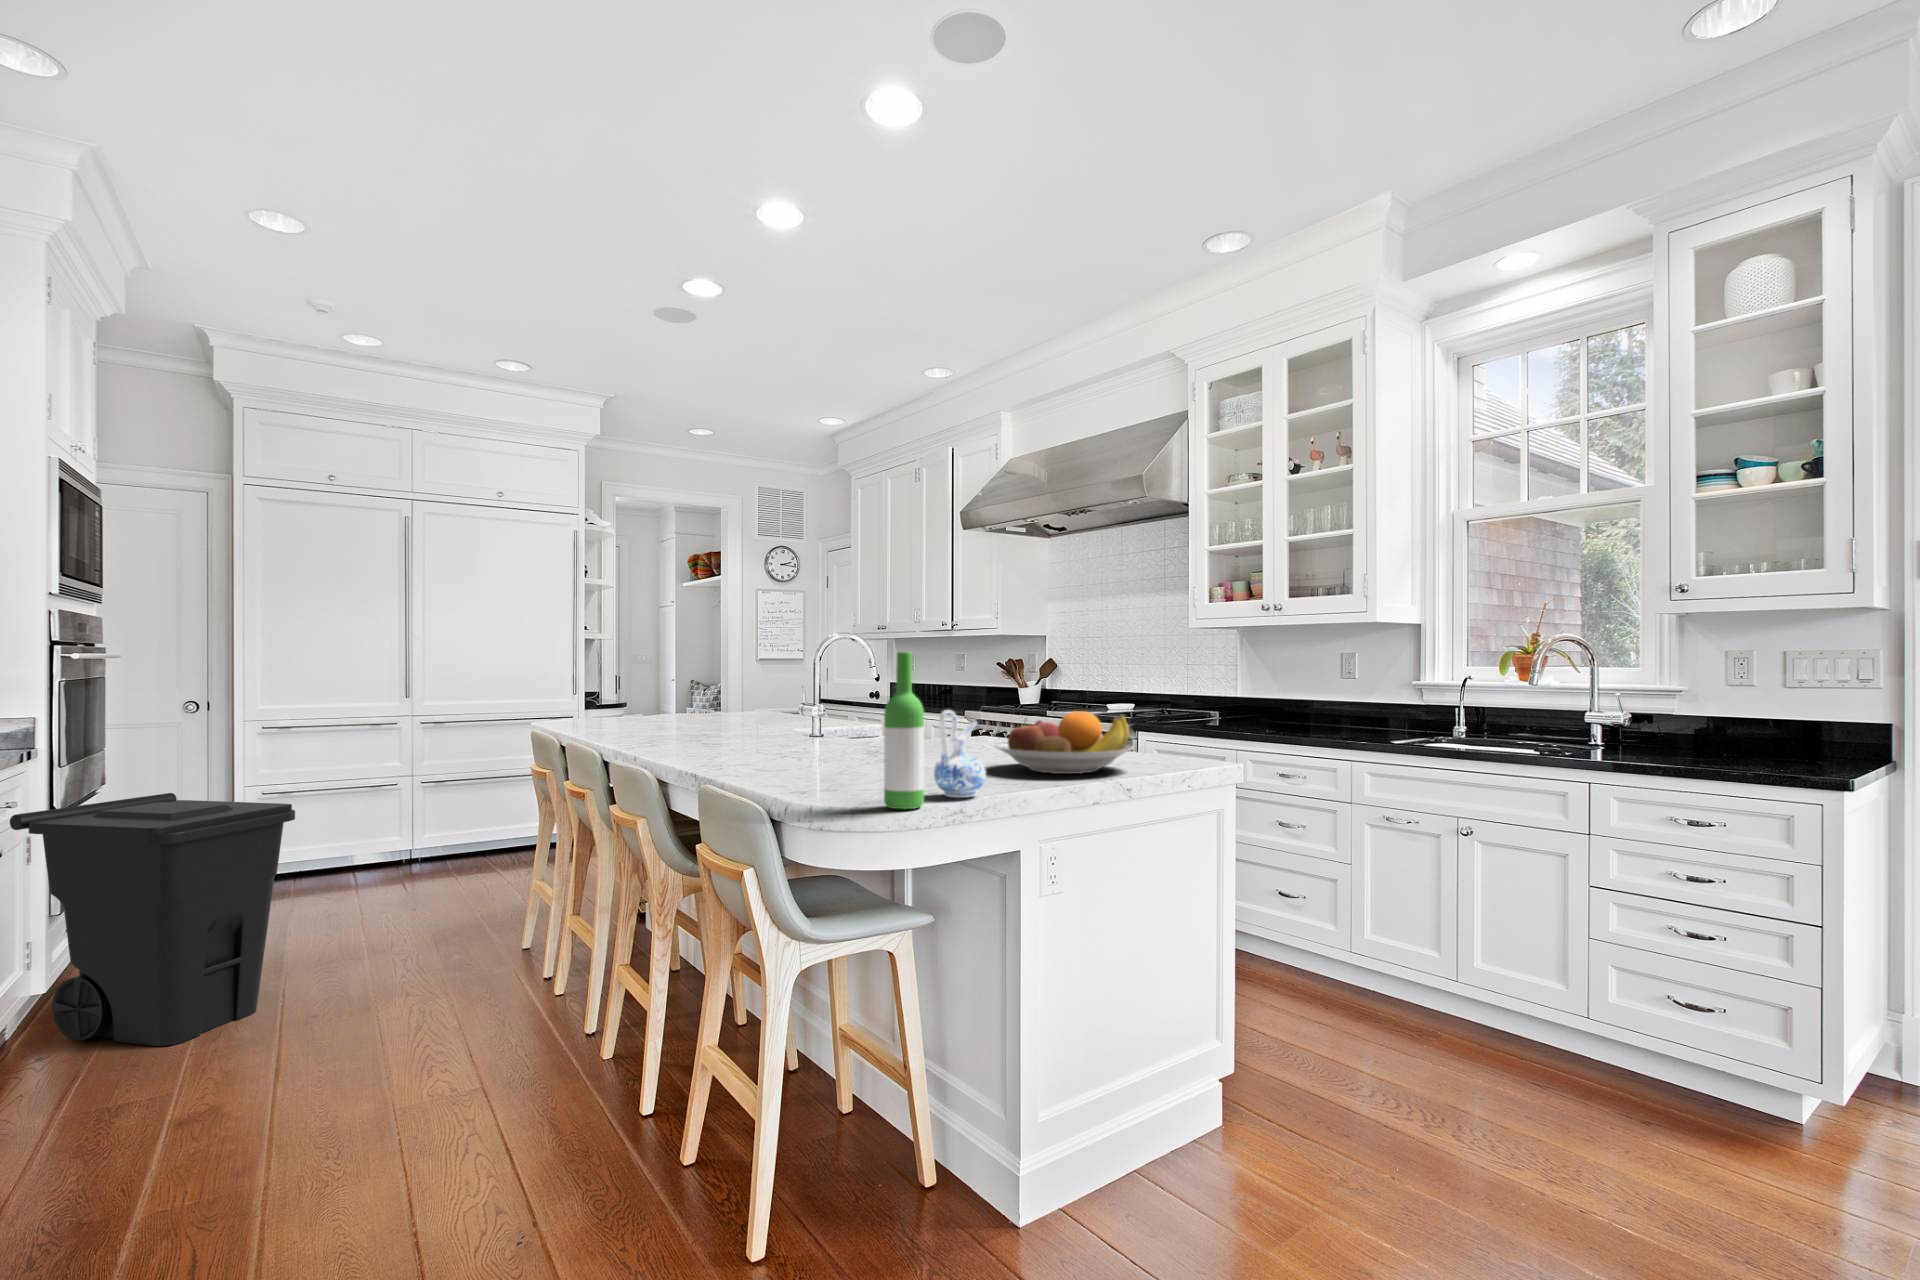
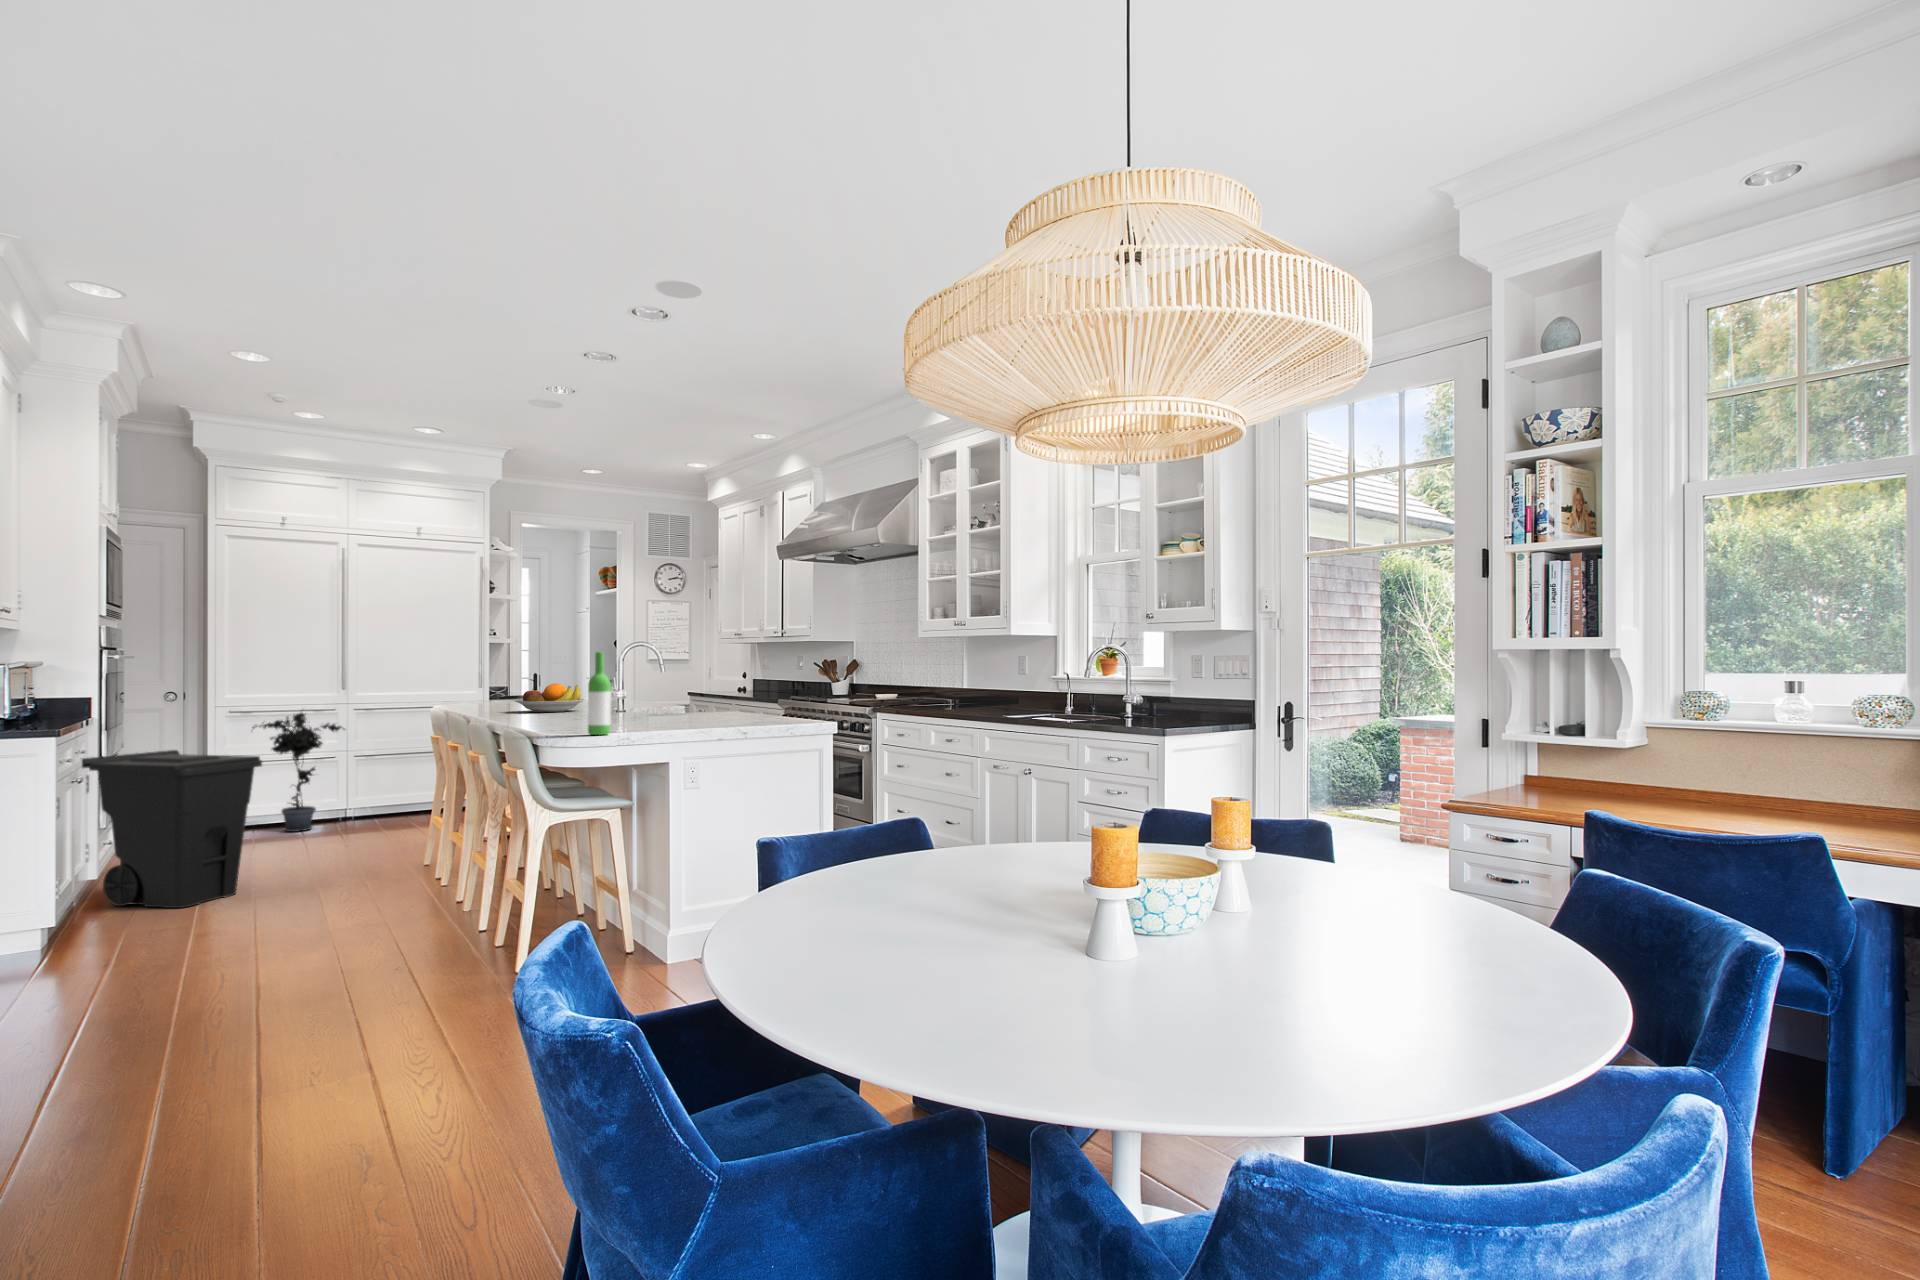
ceramic pitcher: present [934,710,986,798] -> none [625,684,655,732]
fruit bowl: present [995,711,1134,774] -> present [515,683,585,712]
potted plant: none [288,722,411,883] -> present [253,713,343,832]

